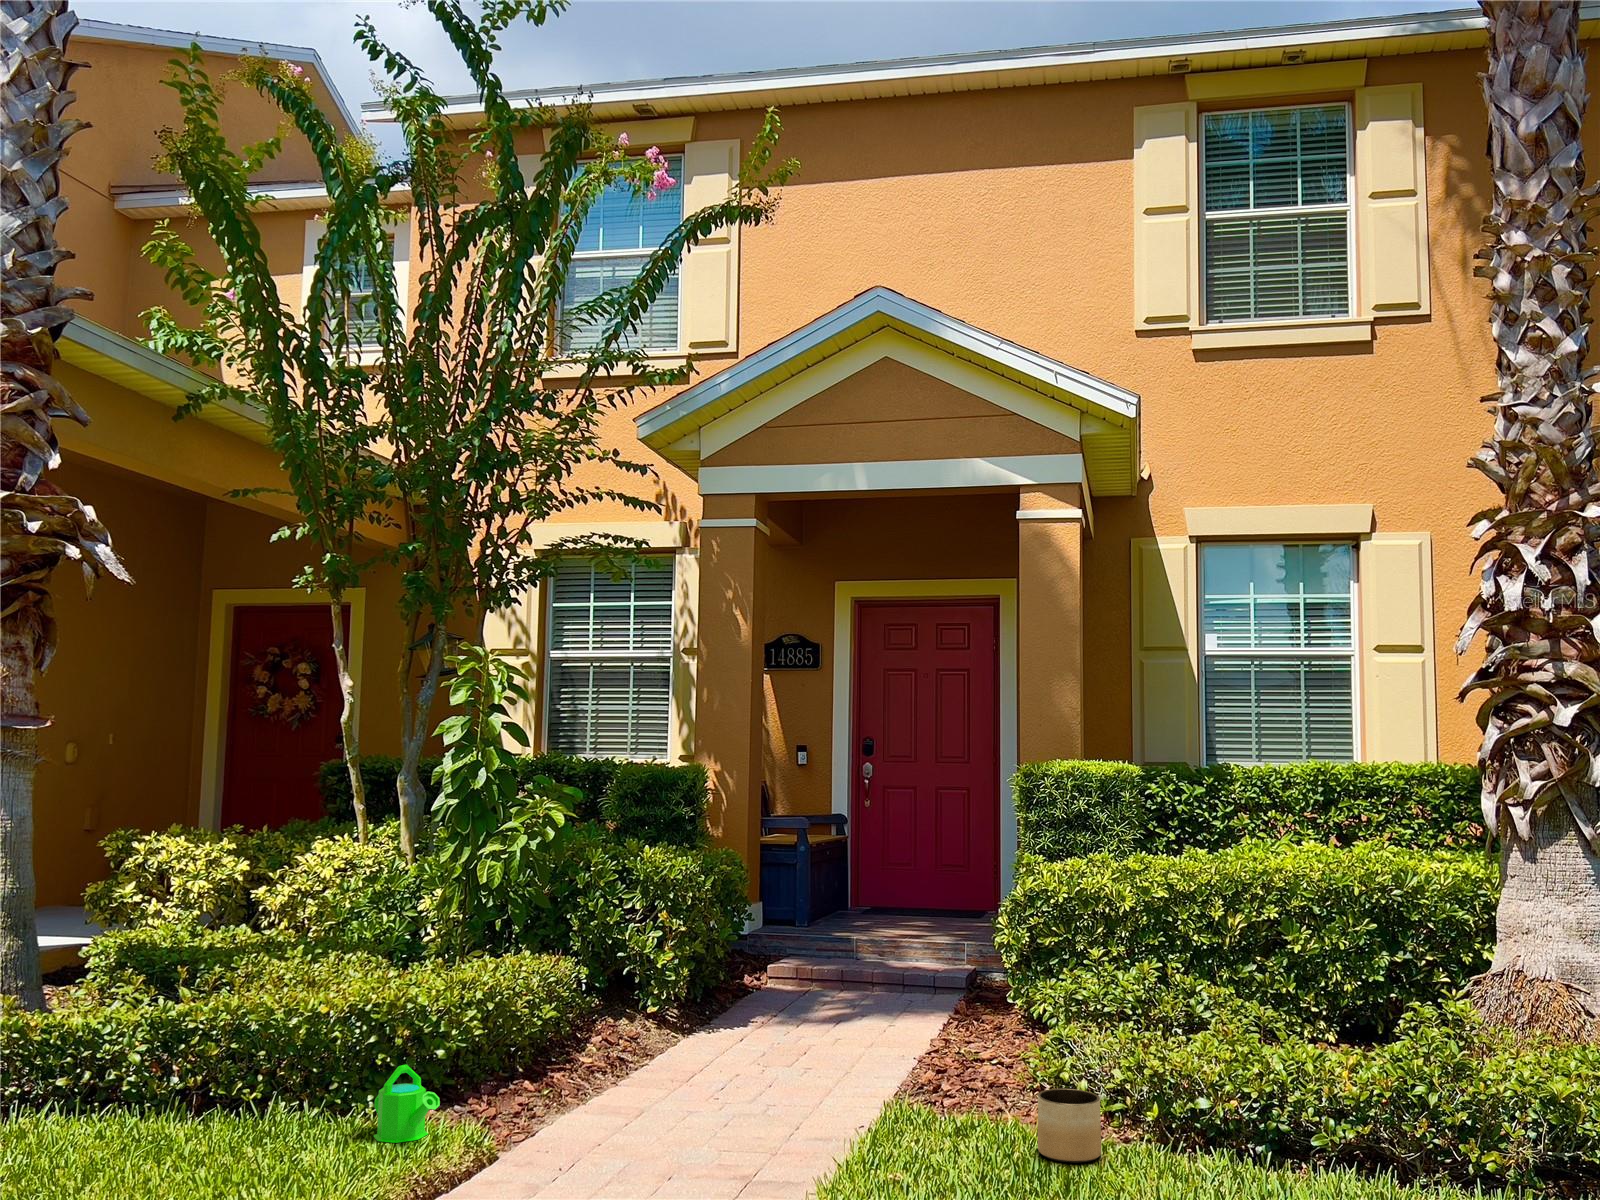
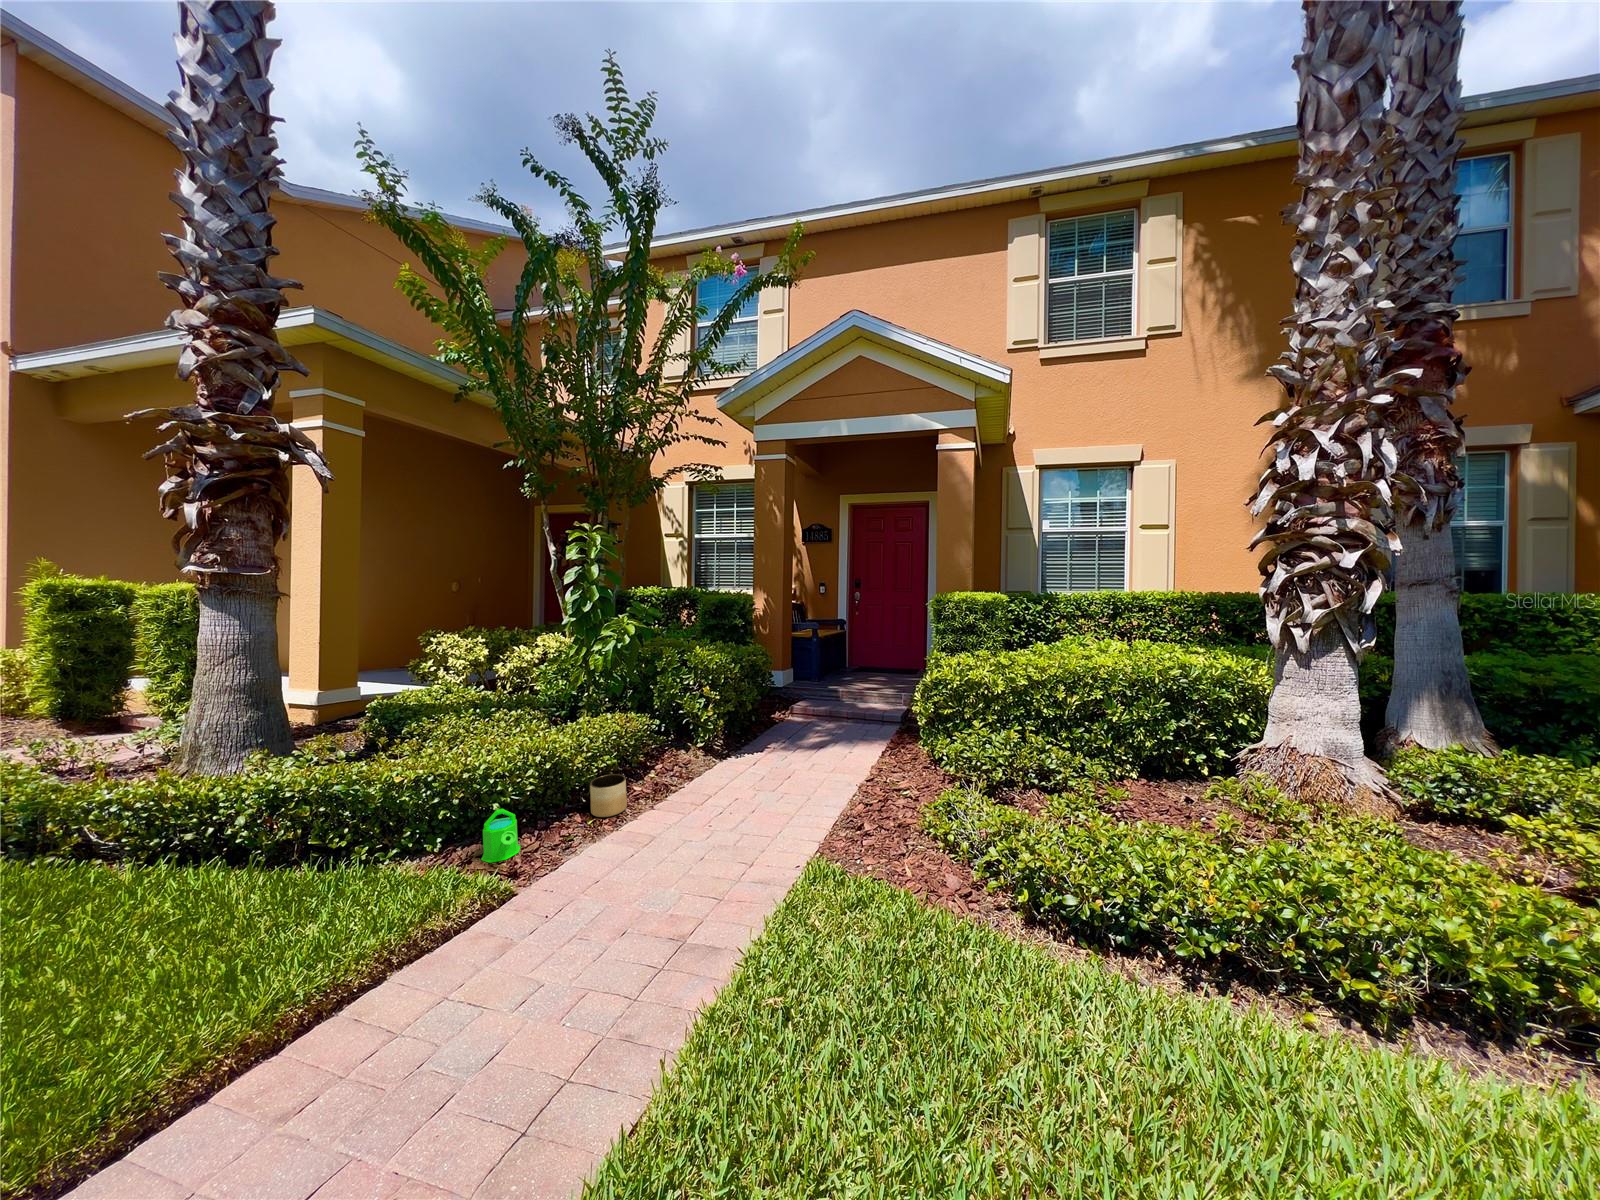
planter: present [1038,1089,1101,1163] -> present [590,774,627,817]

